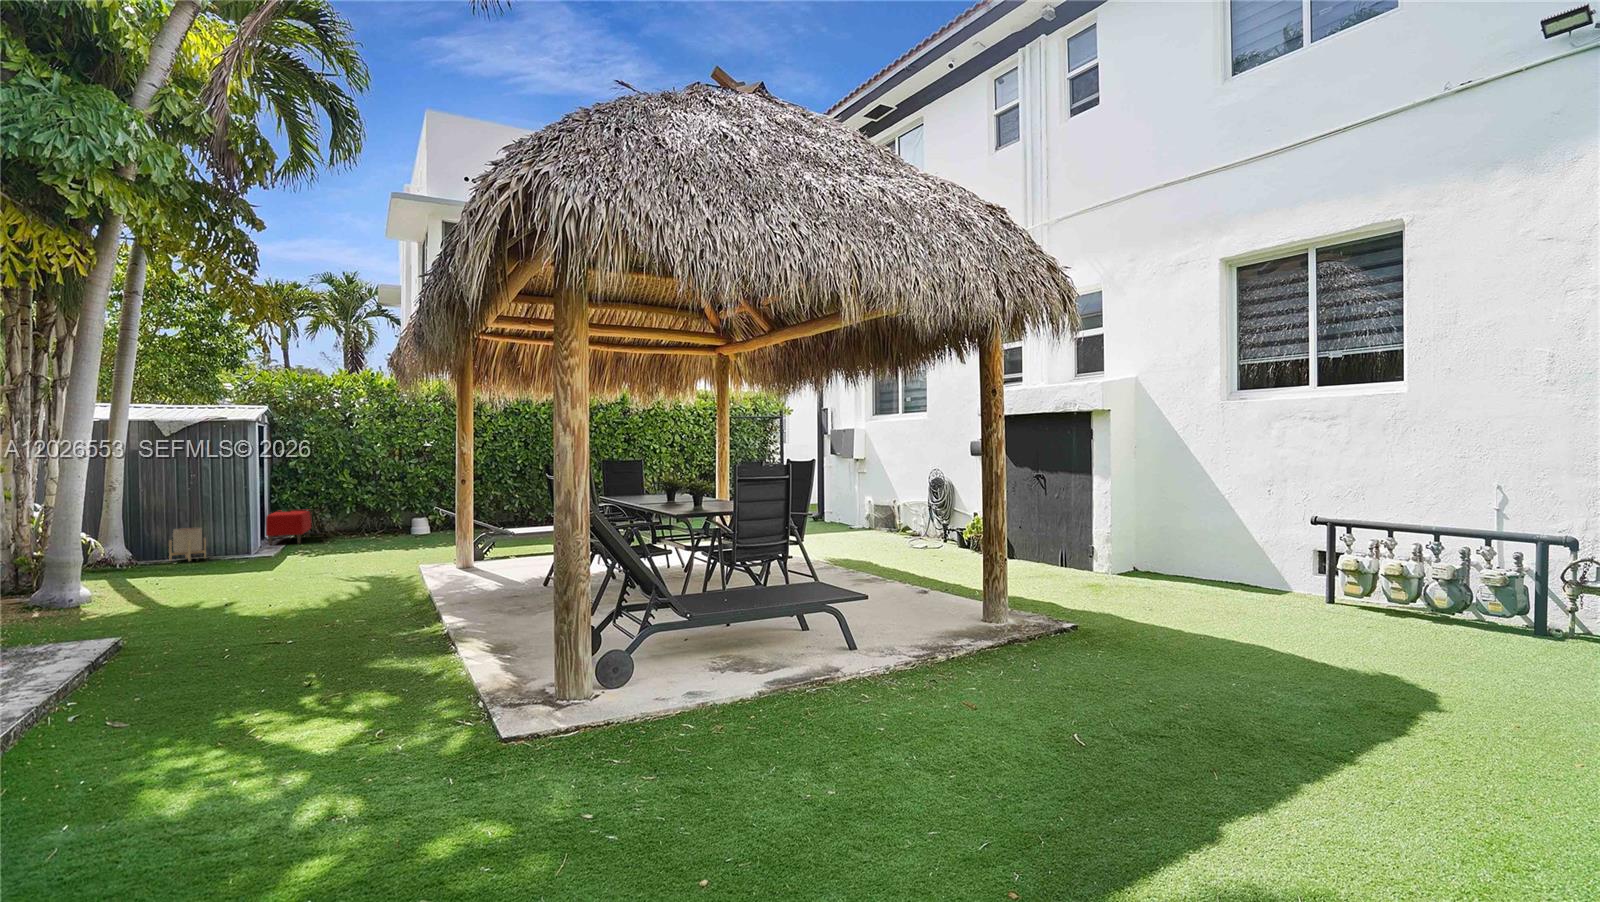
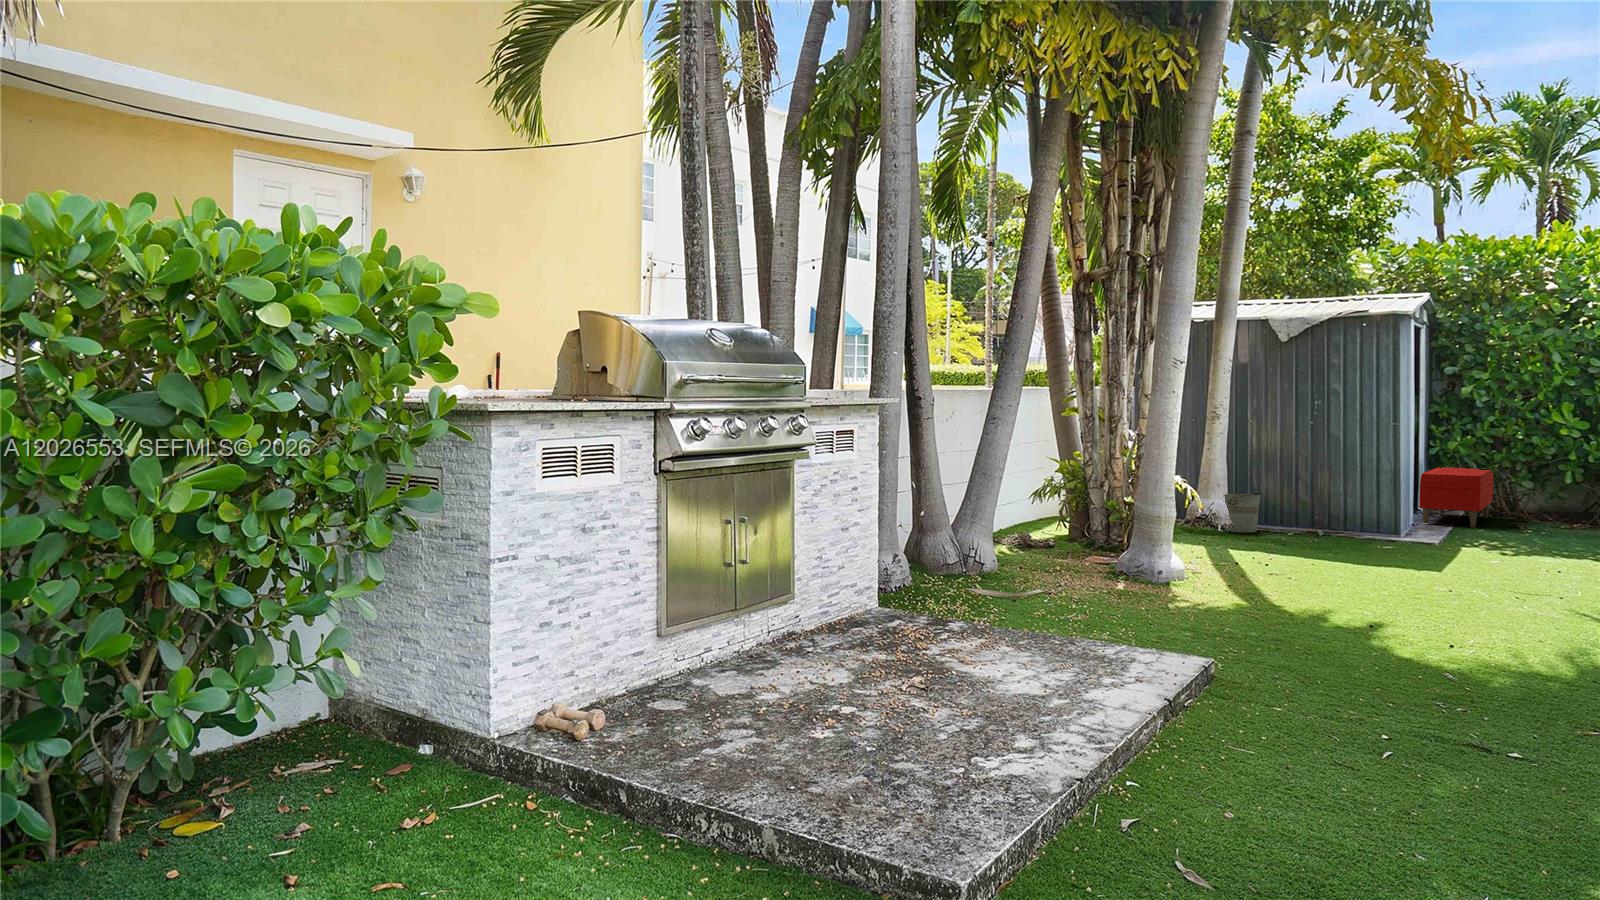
planter: present [169,528,206,561] -> none [1282,483,1332,535]
bucket: none [121,537,154,566] -> present [1224,492,1263,532]

